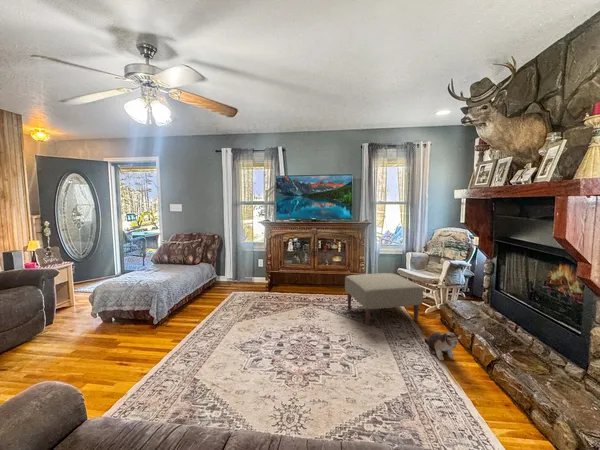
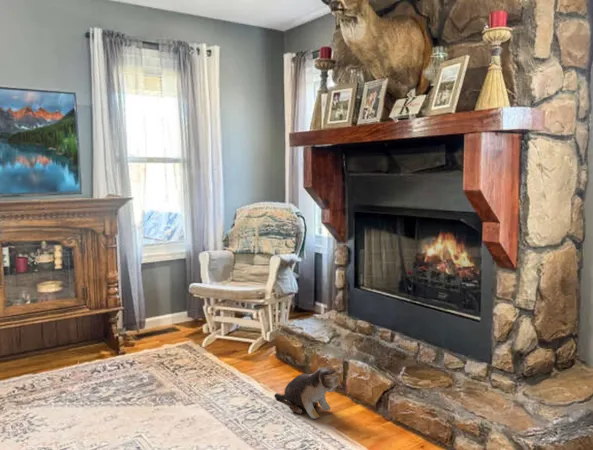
ottoman: present [345,273,423,326] -> none [93,295,253,405]

